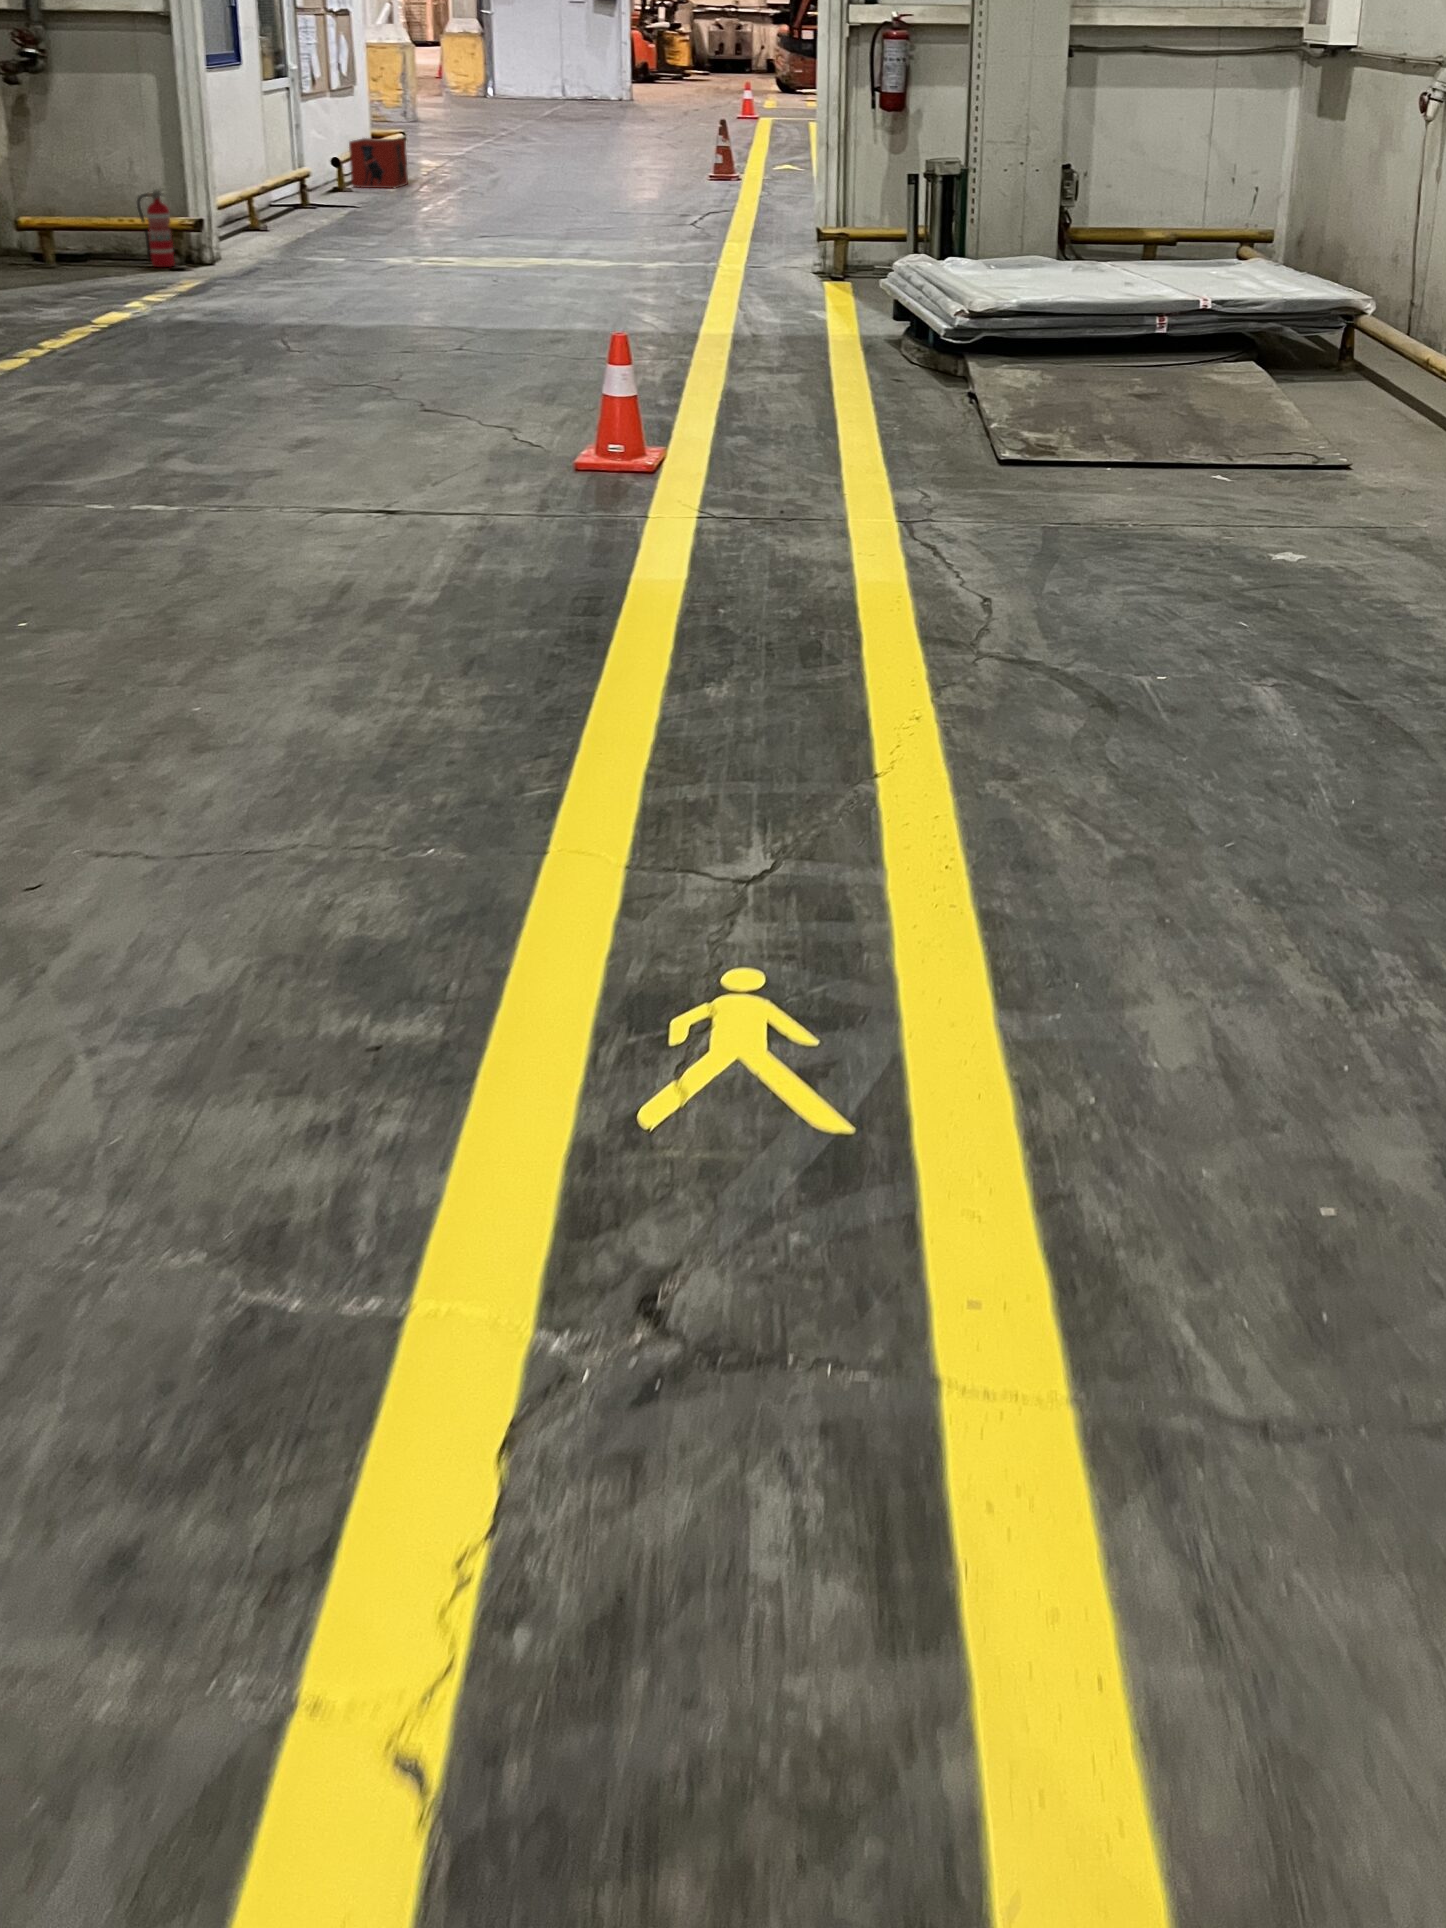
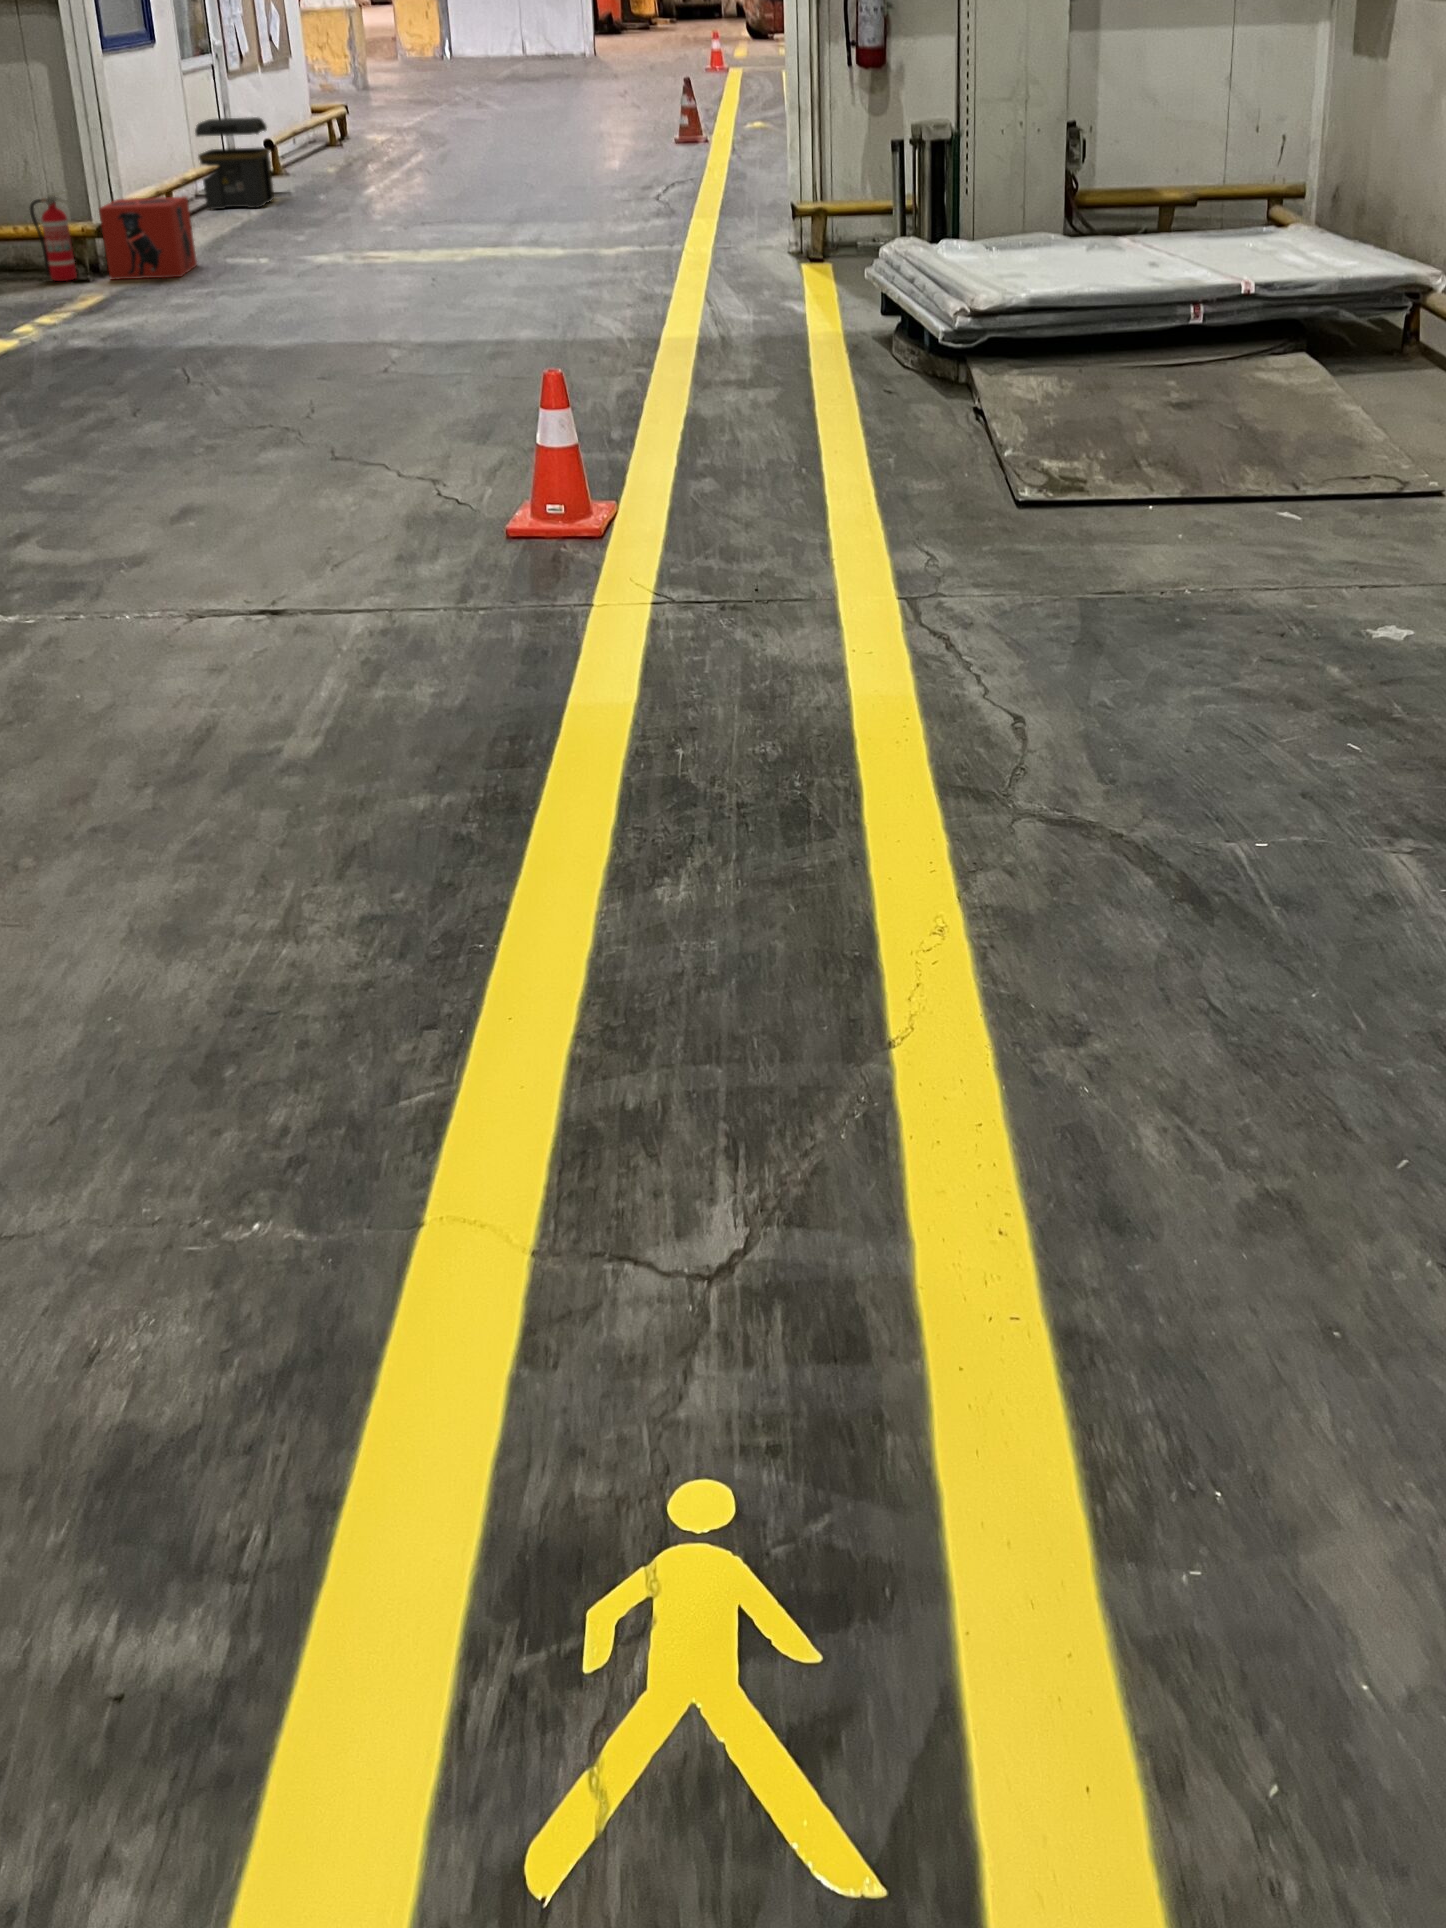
toolbox: none [275,134,343,216] -> present [195,117,274,209]
storage box: present [349,138,408,188] -> present [99,197,197,280]

